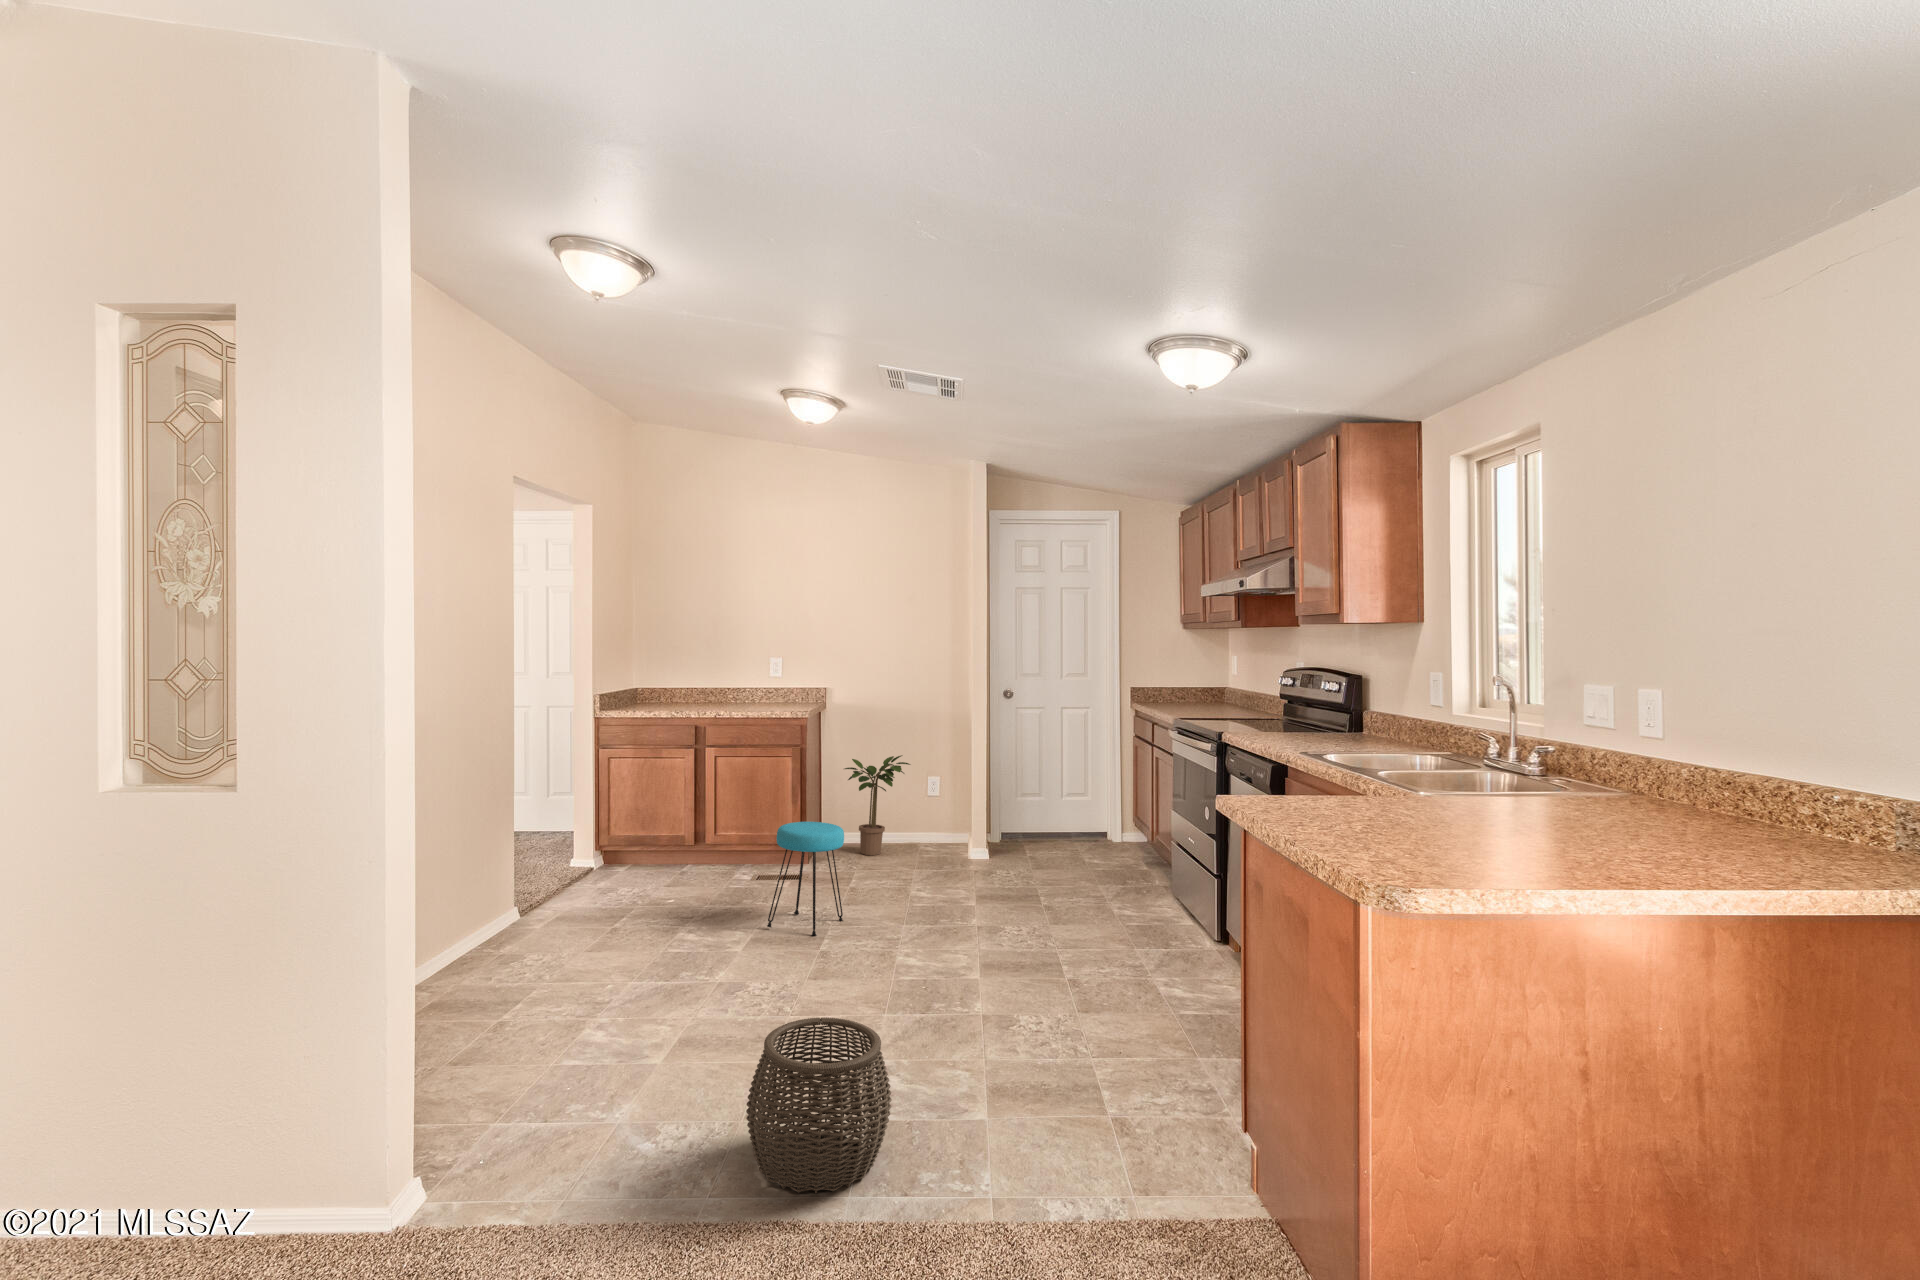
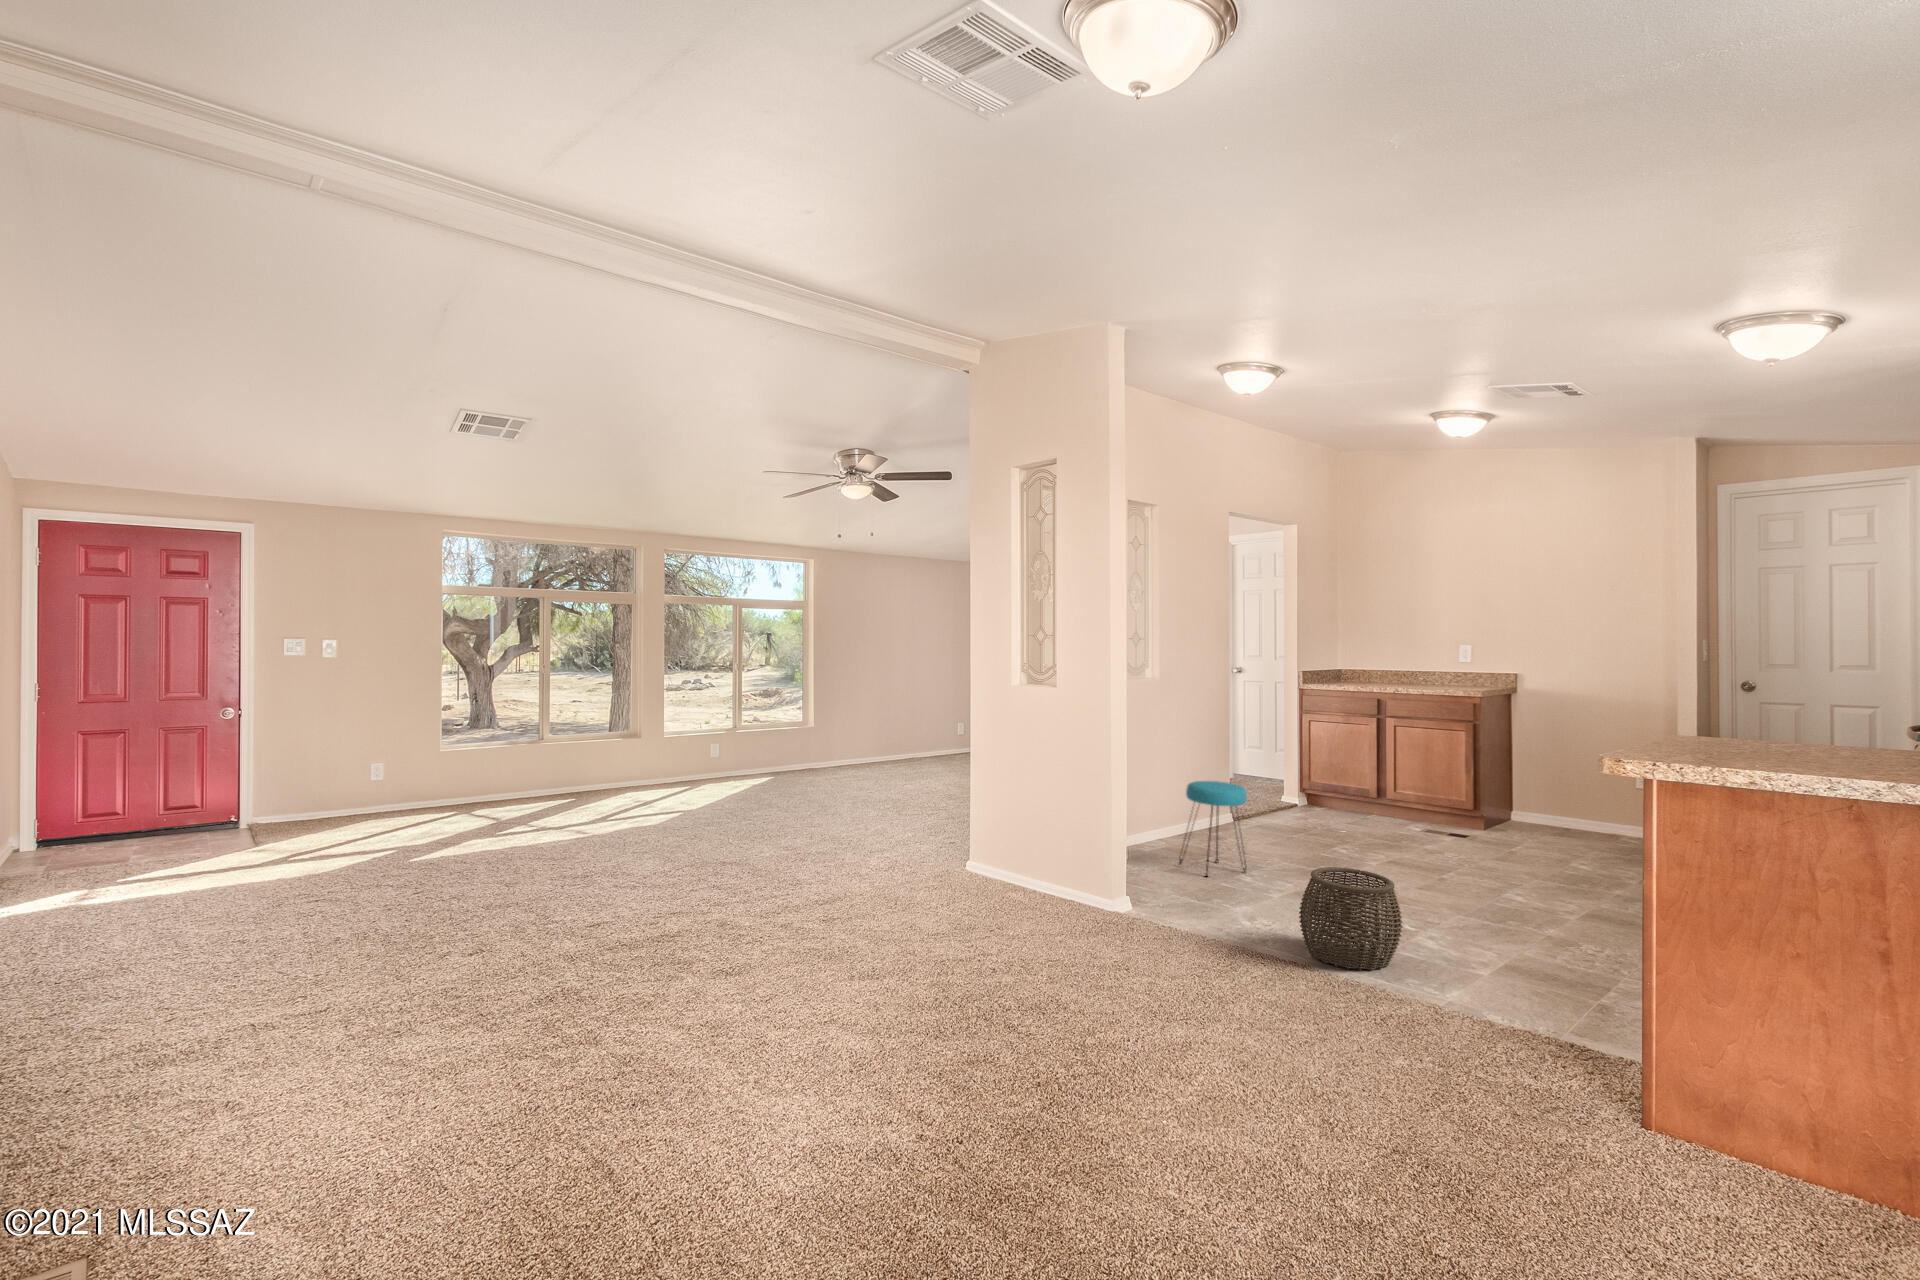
potted plant: present [845,755,910,855] -> none [1526,739,1605,833]
stool: present [767,822,844,935] -> present [1179,781,1247,876]

